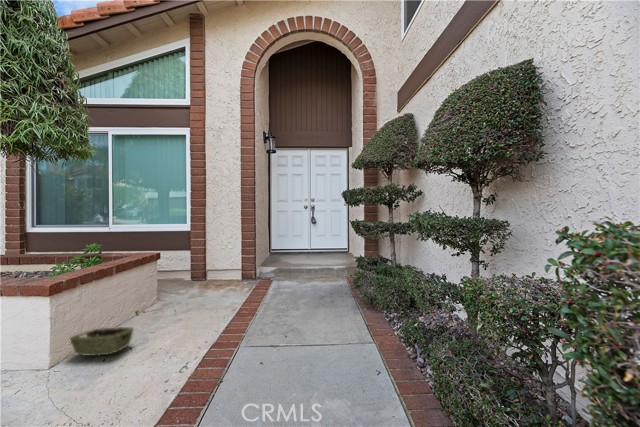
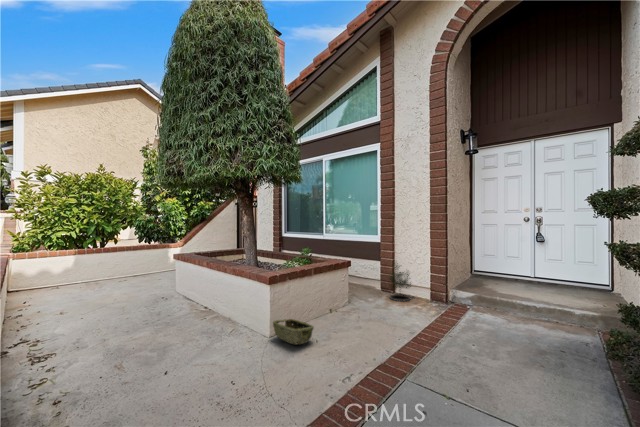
potted tree: none [200,247,225,287] -> present [390,265,411,301]

